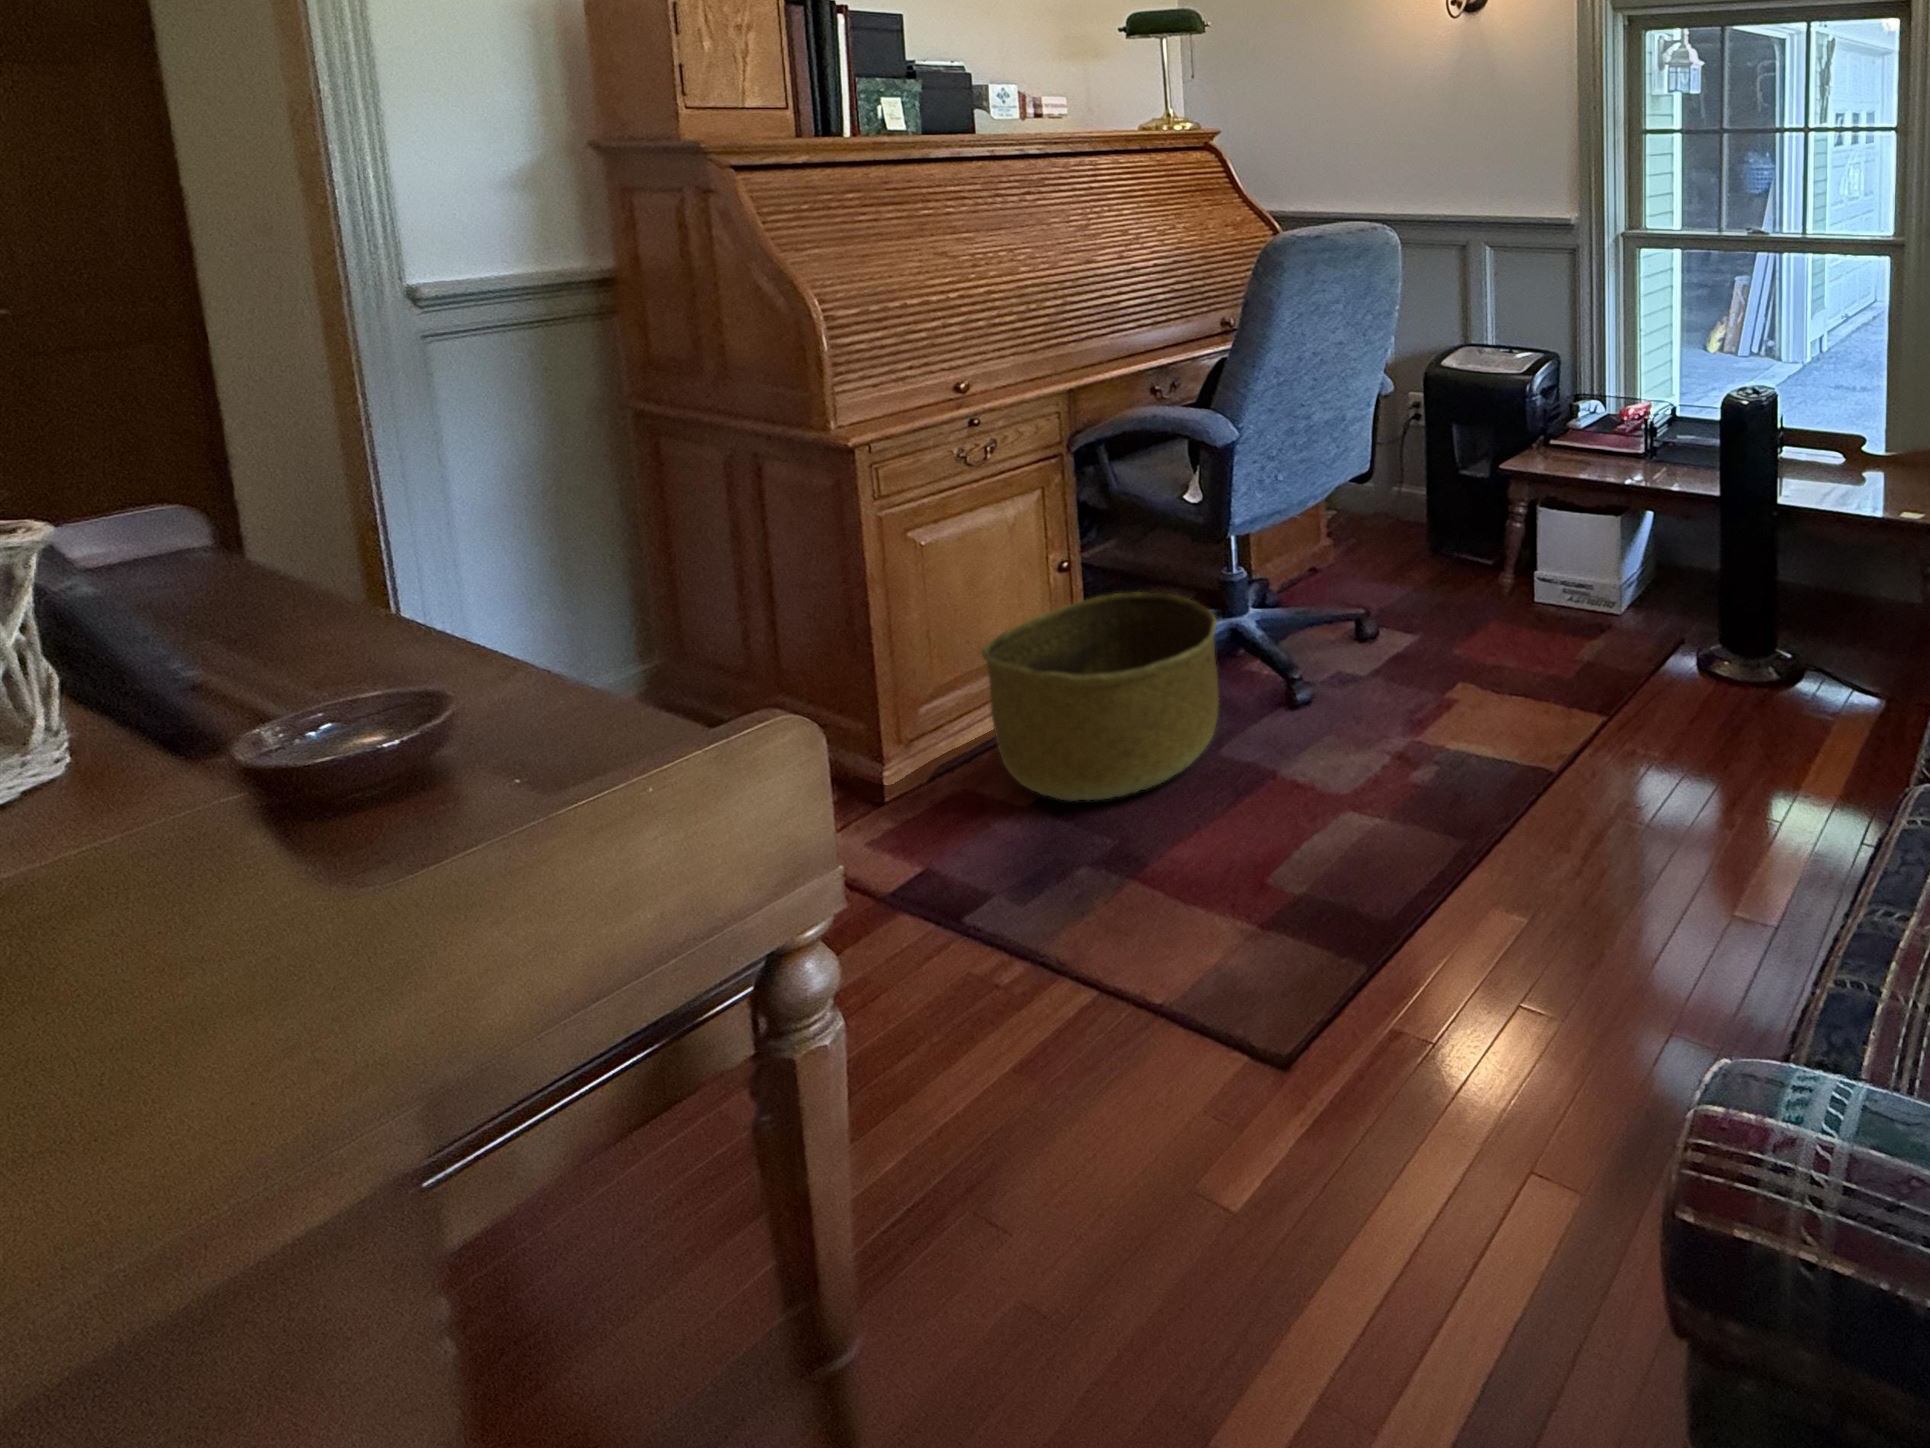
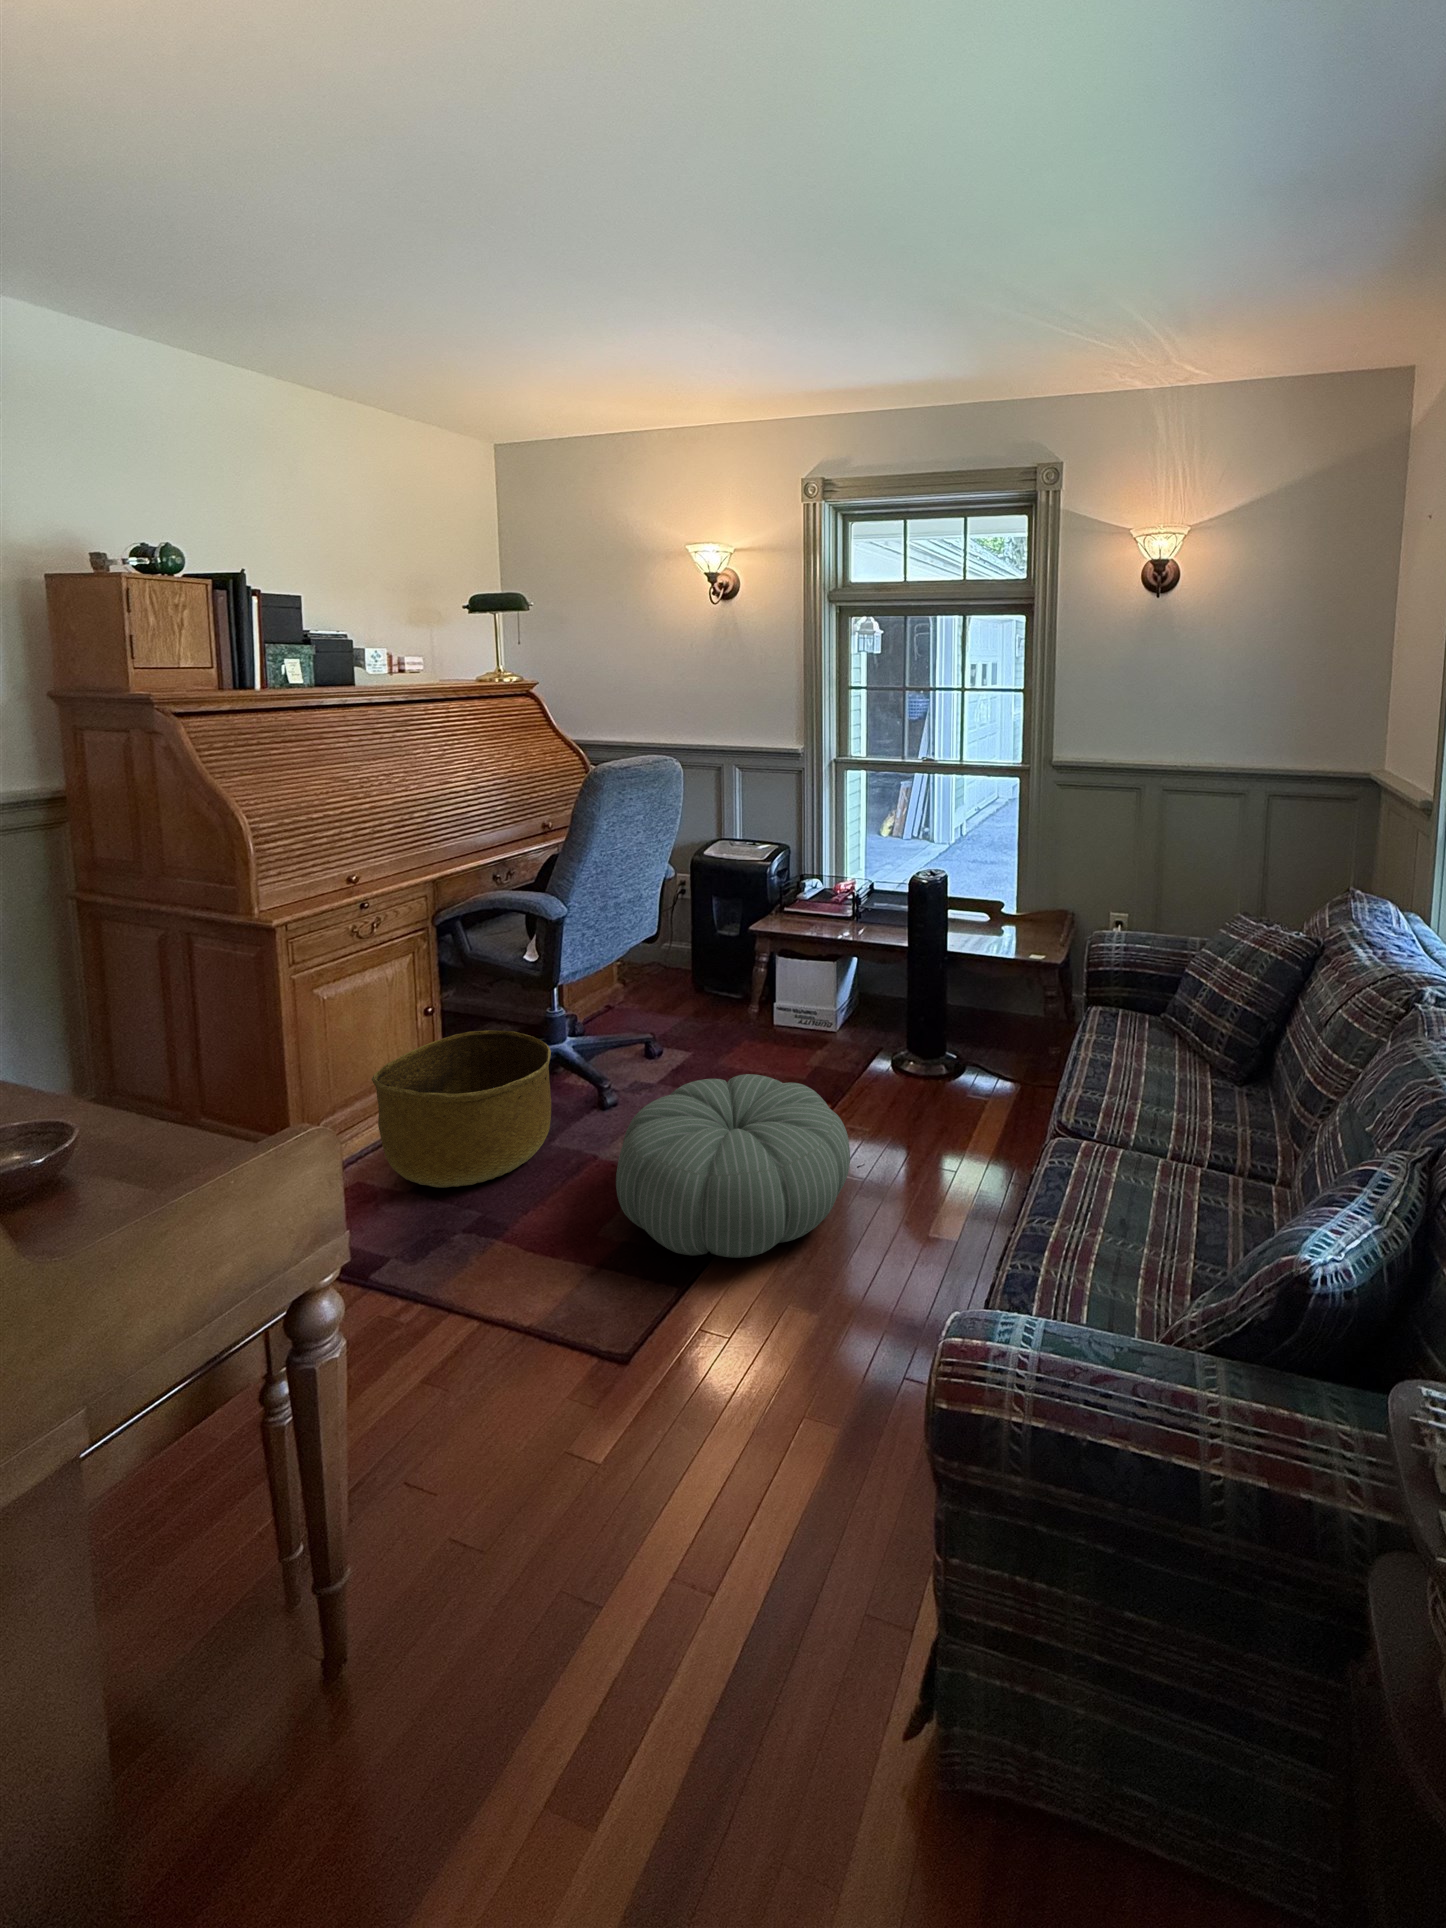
pouf: none [1288,665,1620,926] -> present [616,1074,850,1258]

